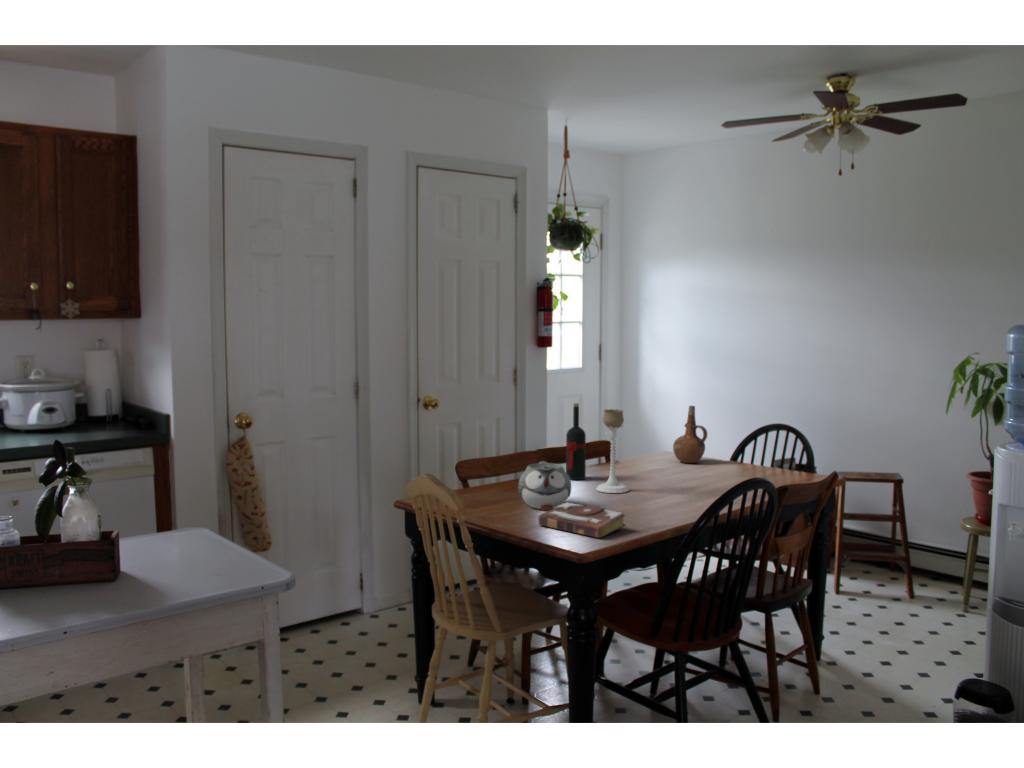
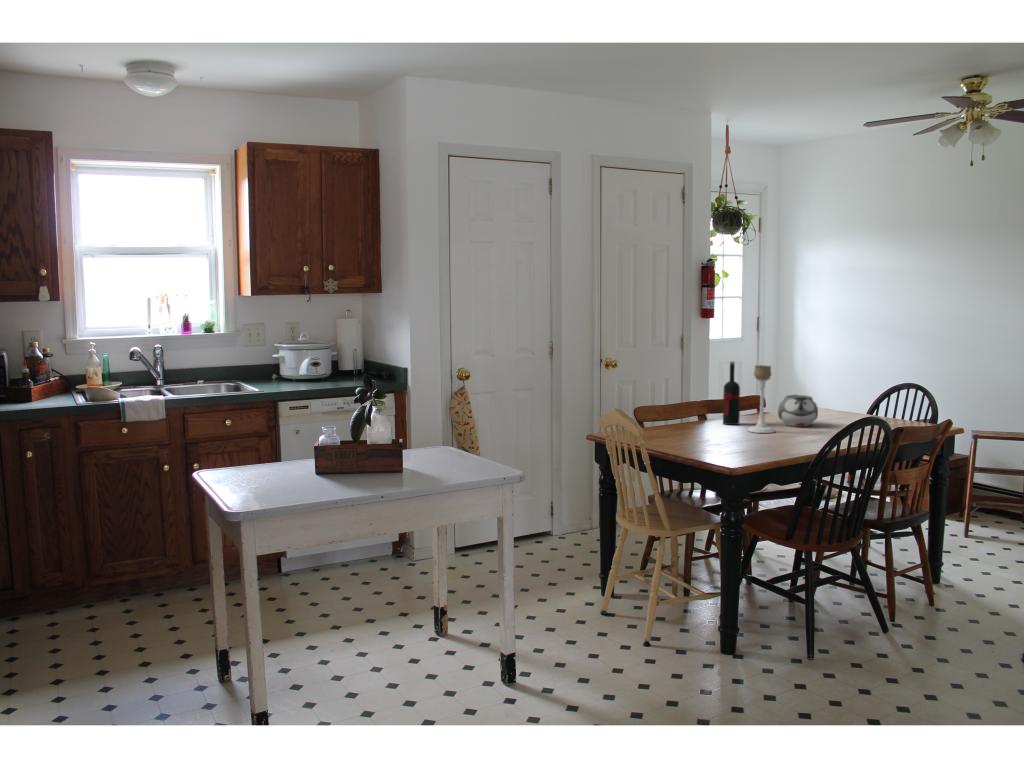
ceramic pitcher: present [673,406,707,463] -> none [818,367,848,416]
teapot: present [518,461,571,510] -> present [778,395,818,427]
book: present [538,502,625,538] -> none [699,433,768,457]

